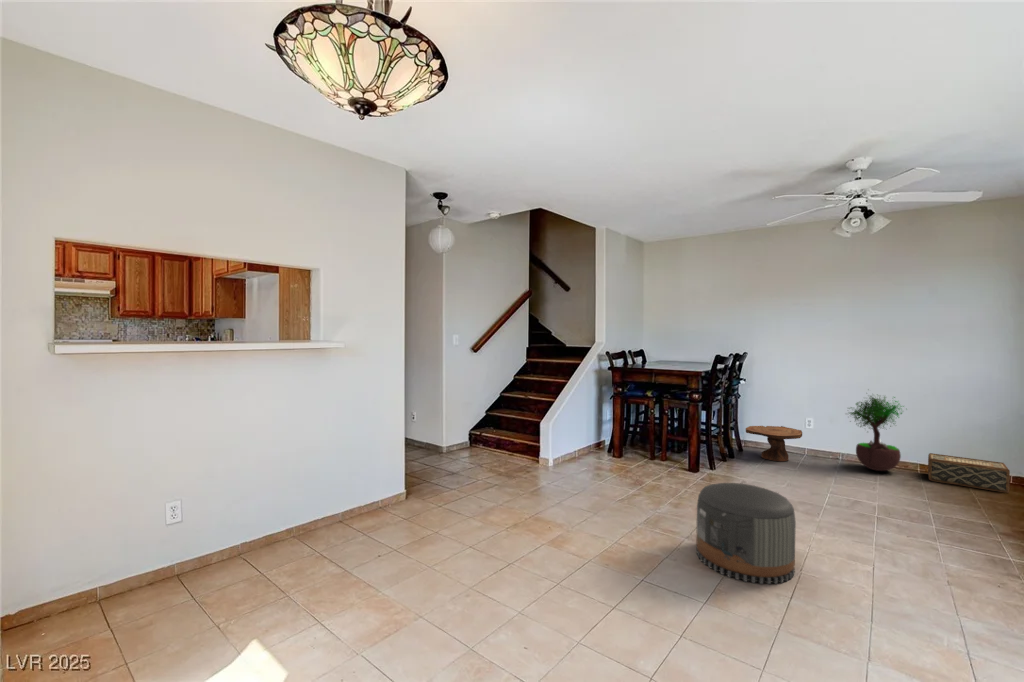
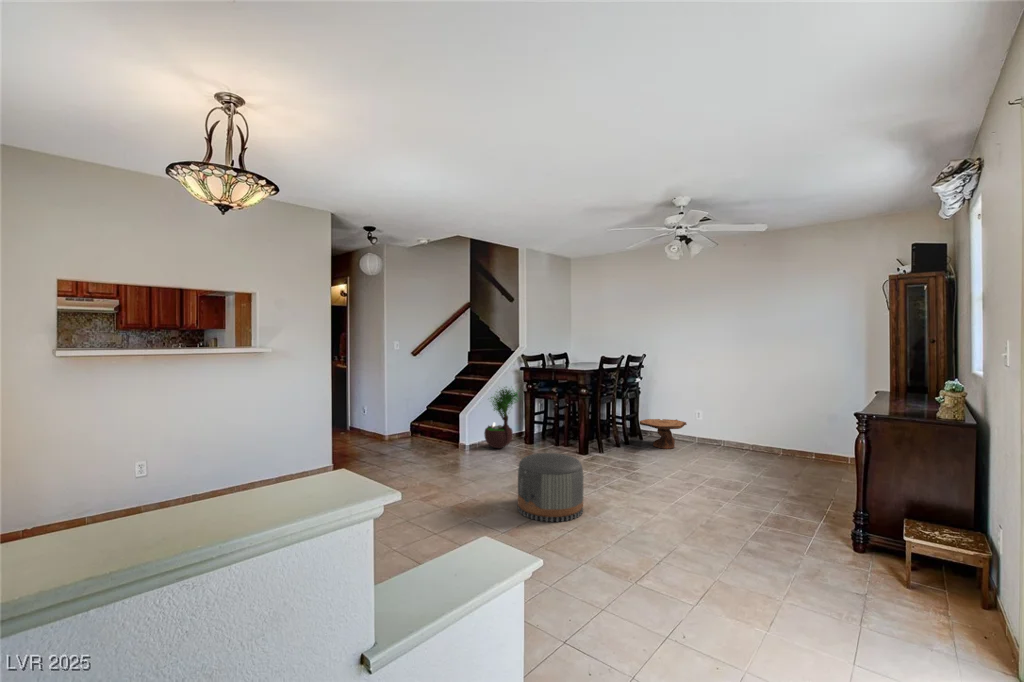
potted tree: present [850,396,902,471] -> present [484,387,520,448]
woven basket: present [928,453,1010,493] -> none [777,441,838,473]

